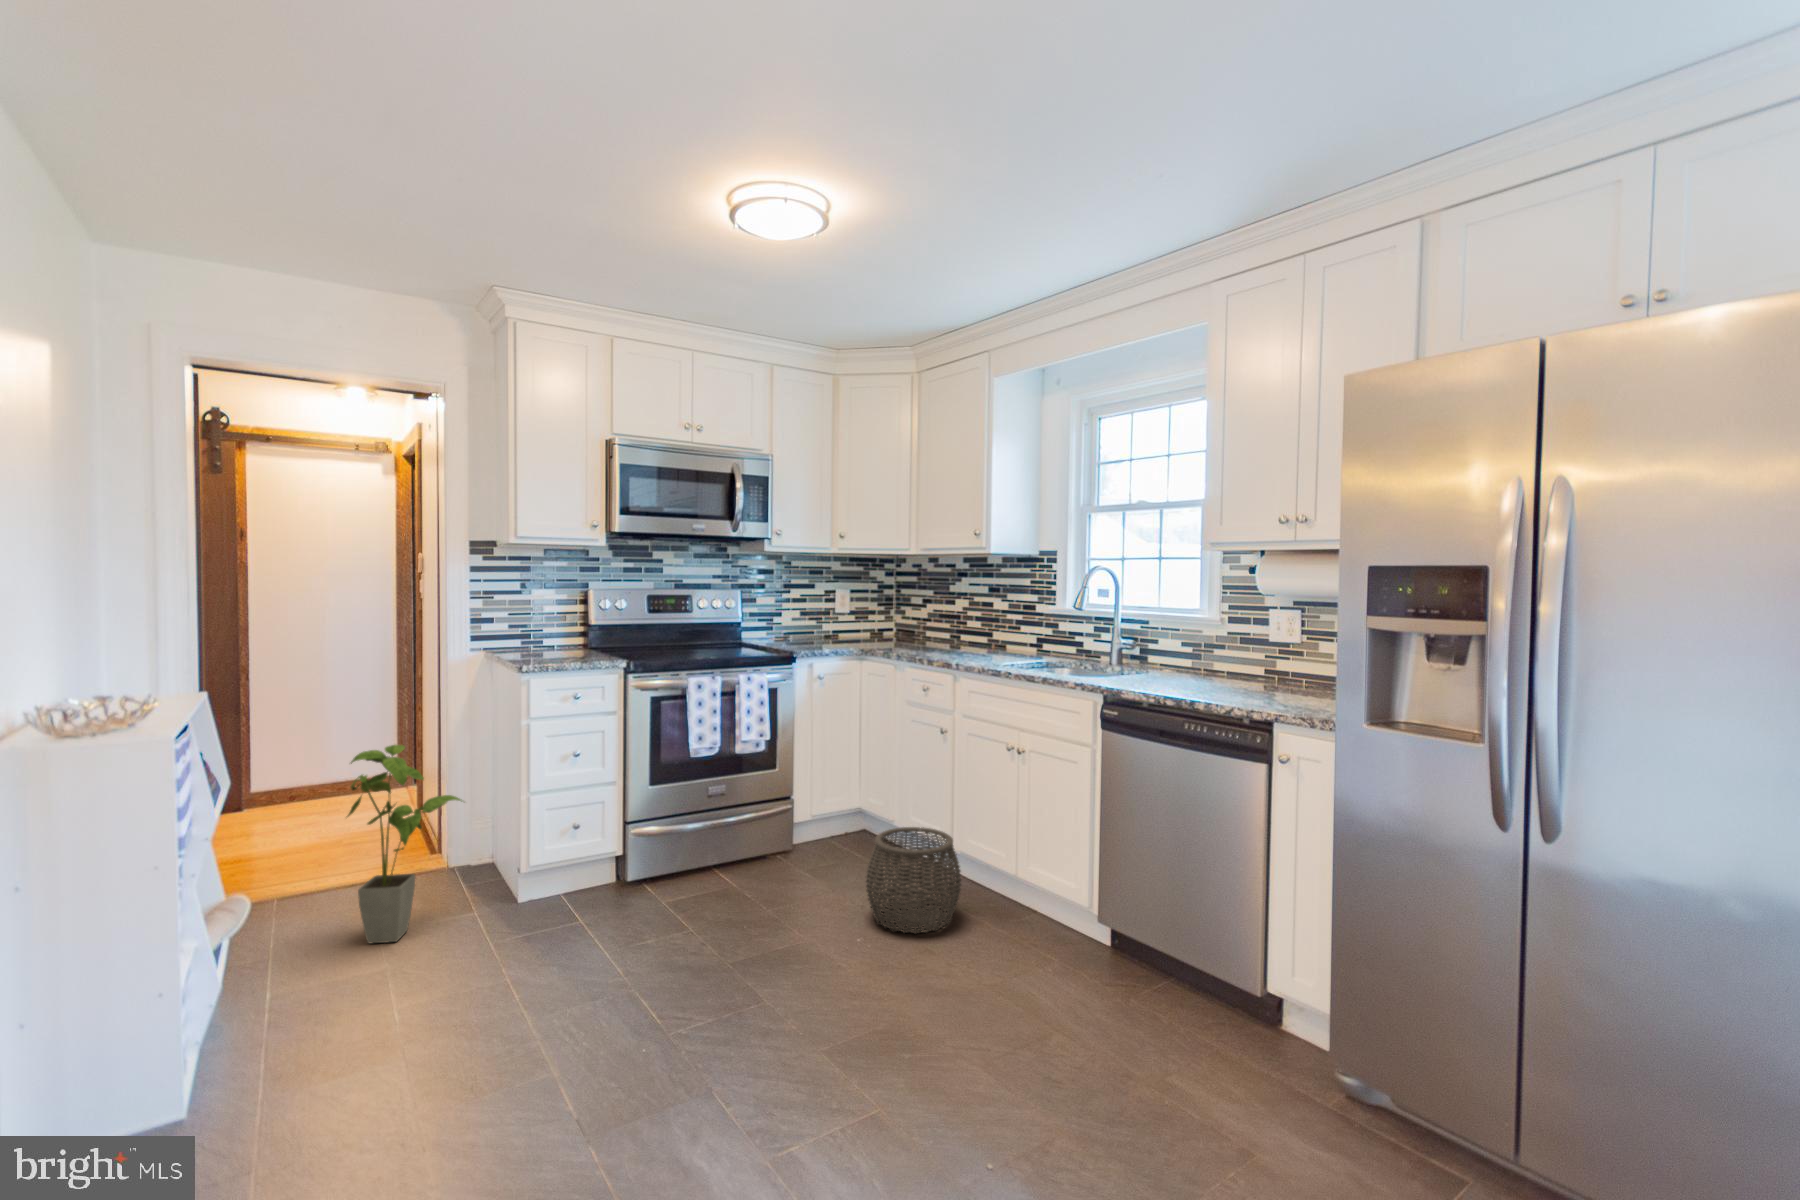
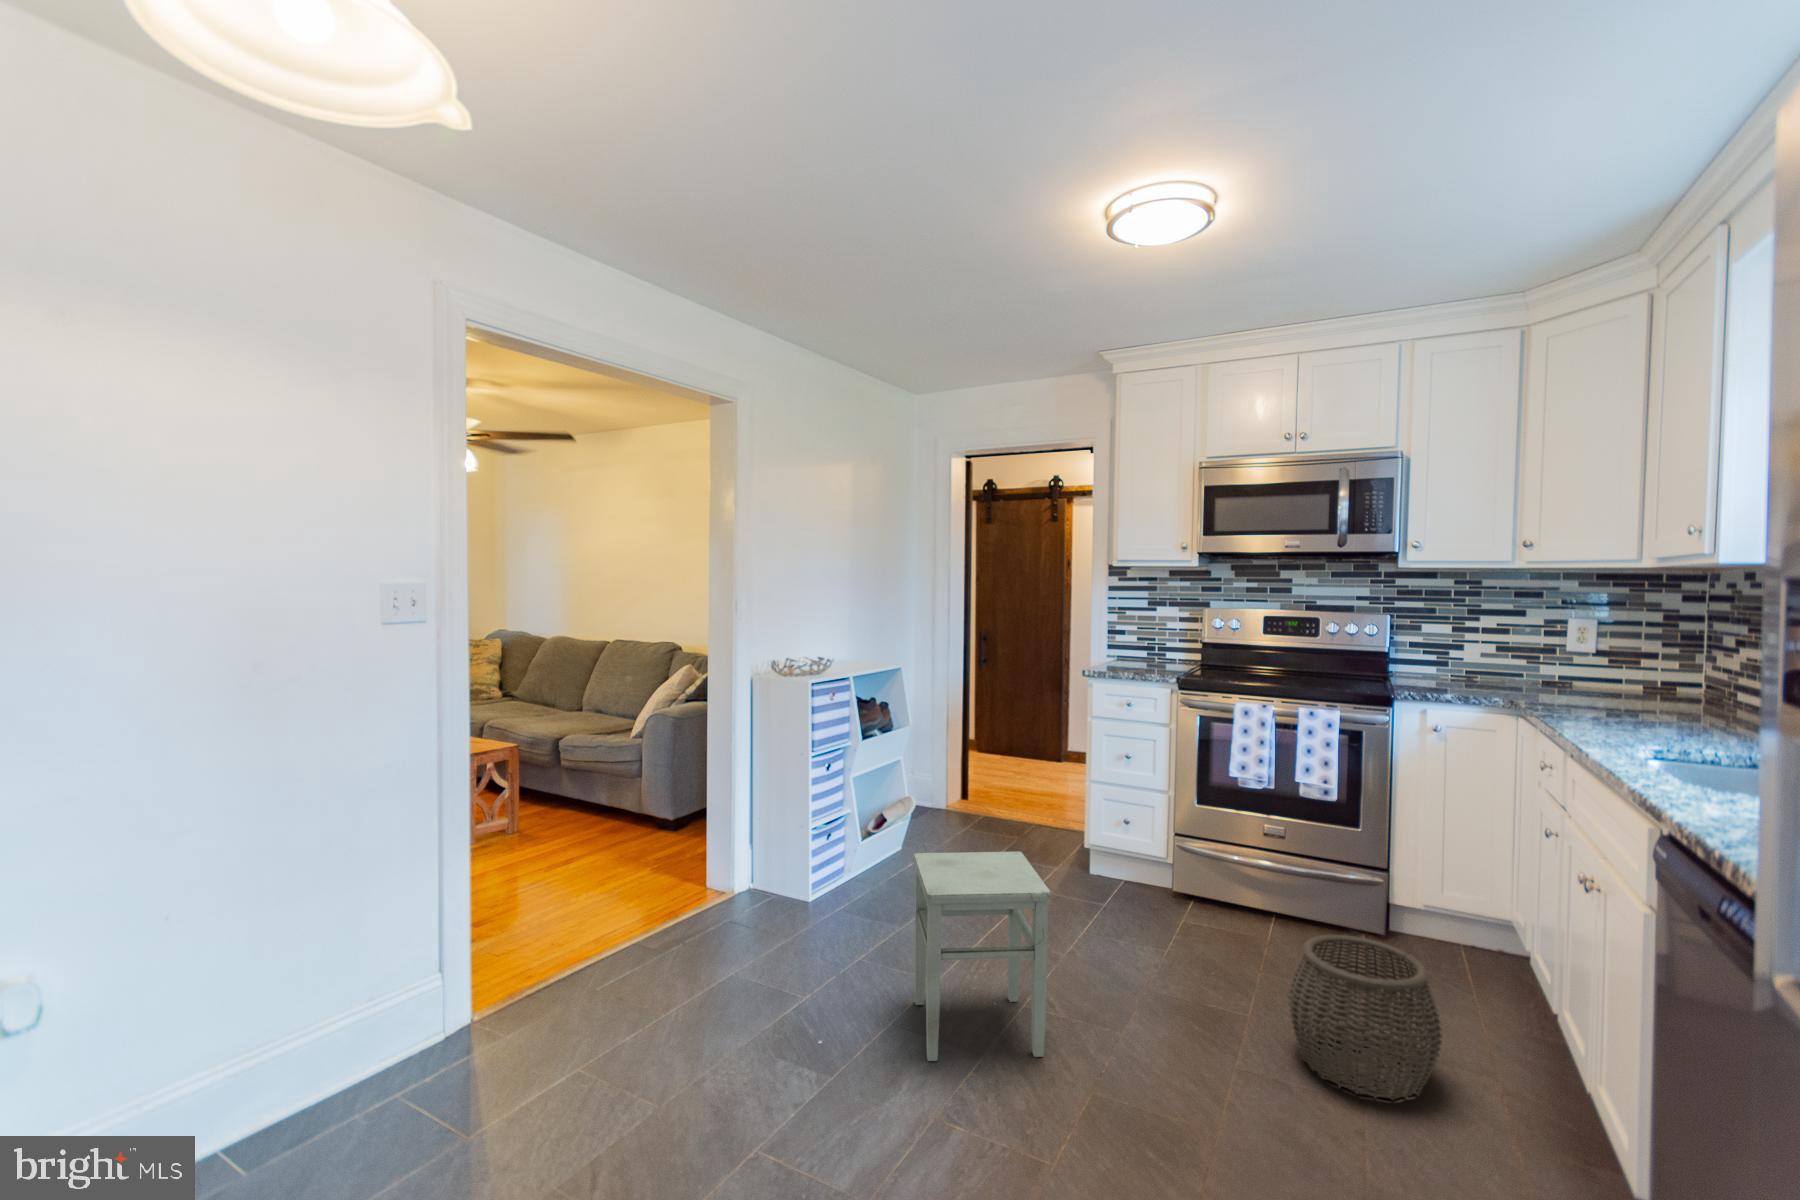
house plant: present [347,745,462,943] -> none [959,716,1033,863]
stool: none [624,860,802,1105] -> present [913,851,1052,1061]

